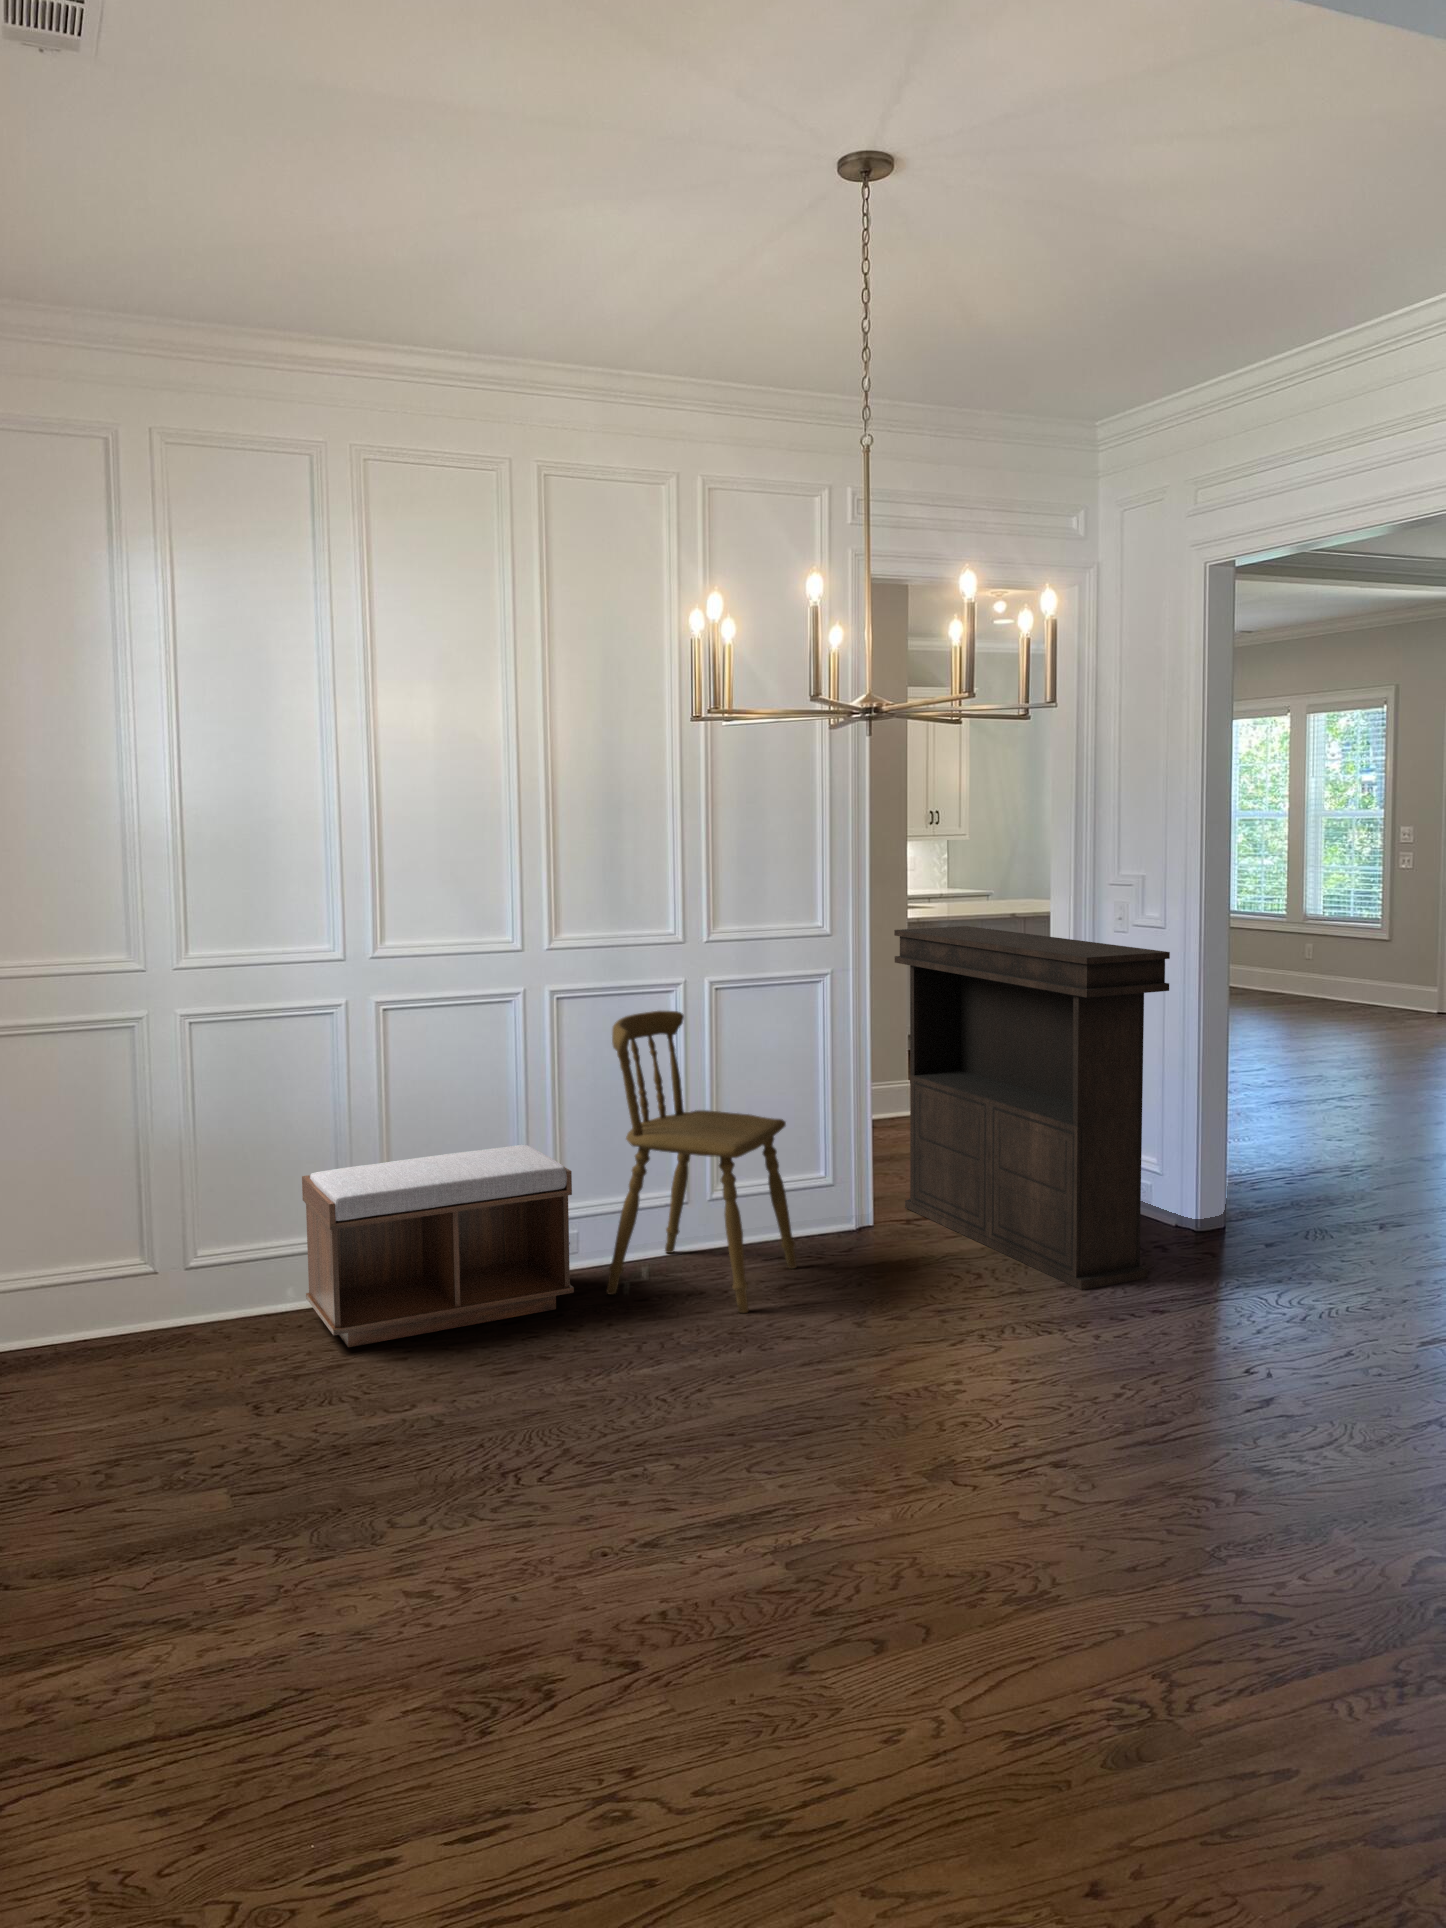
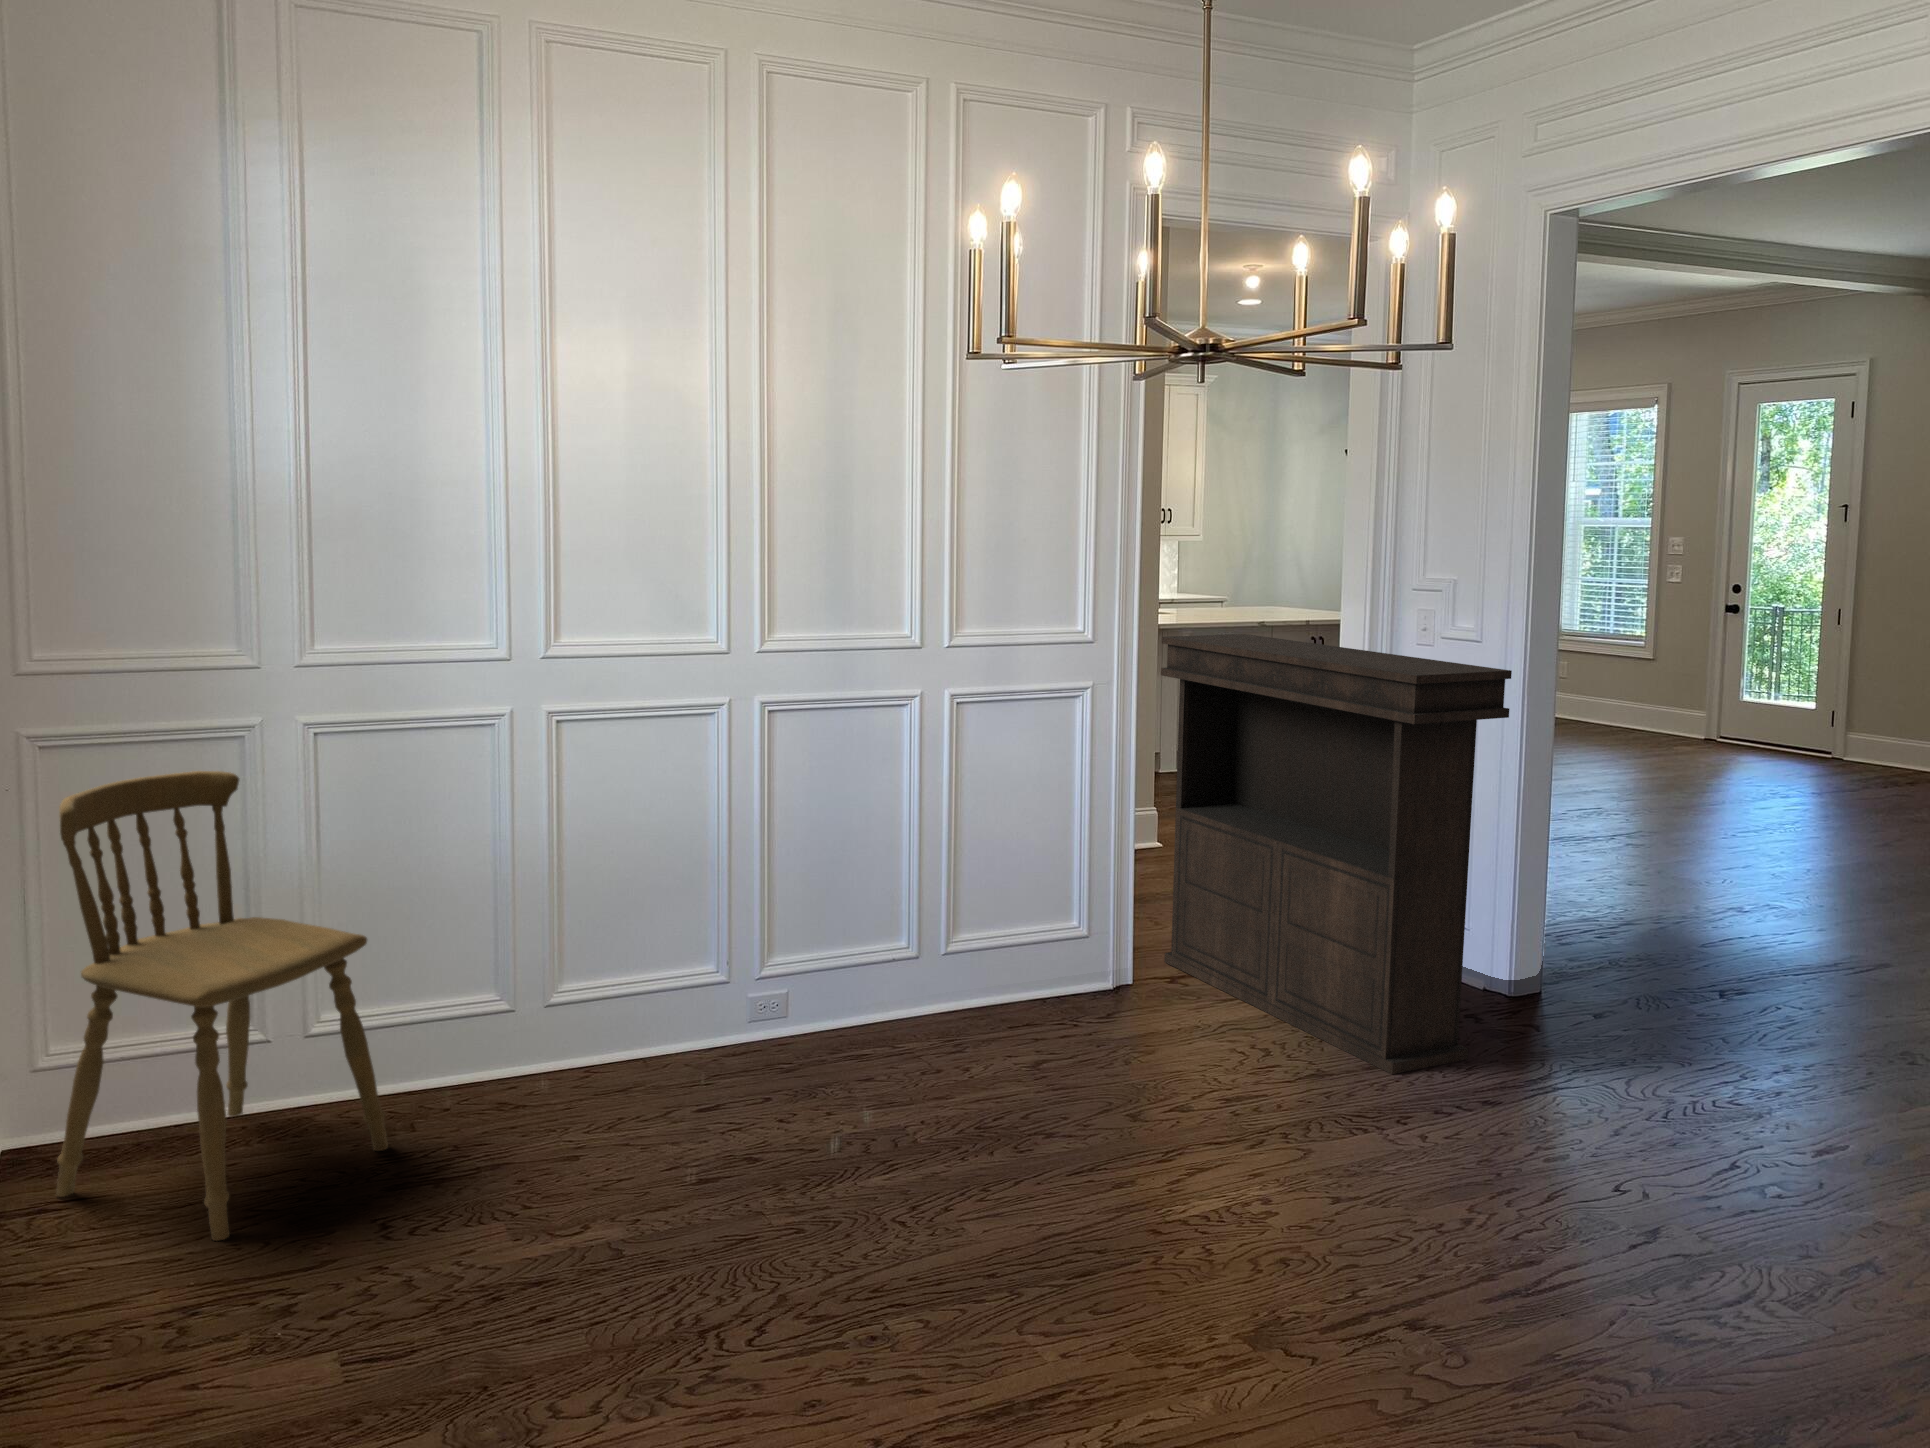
dining chair: present [607,1011,797,1313] -> present [56,771,388,1241]
bench: present [302,1145,574,1347] -> none [451,888,783,1140]

